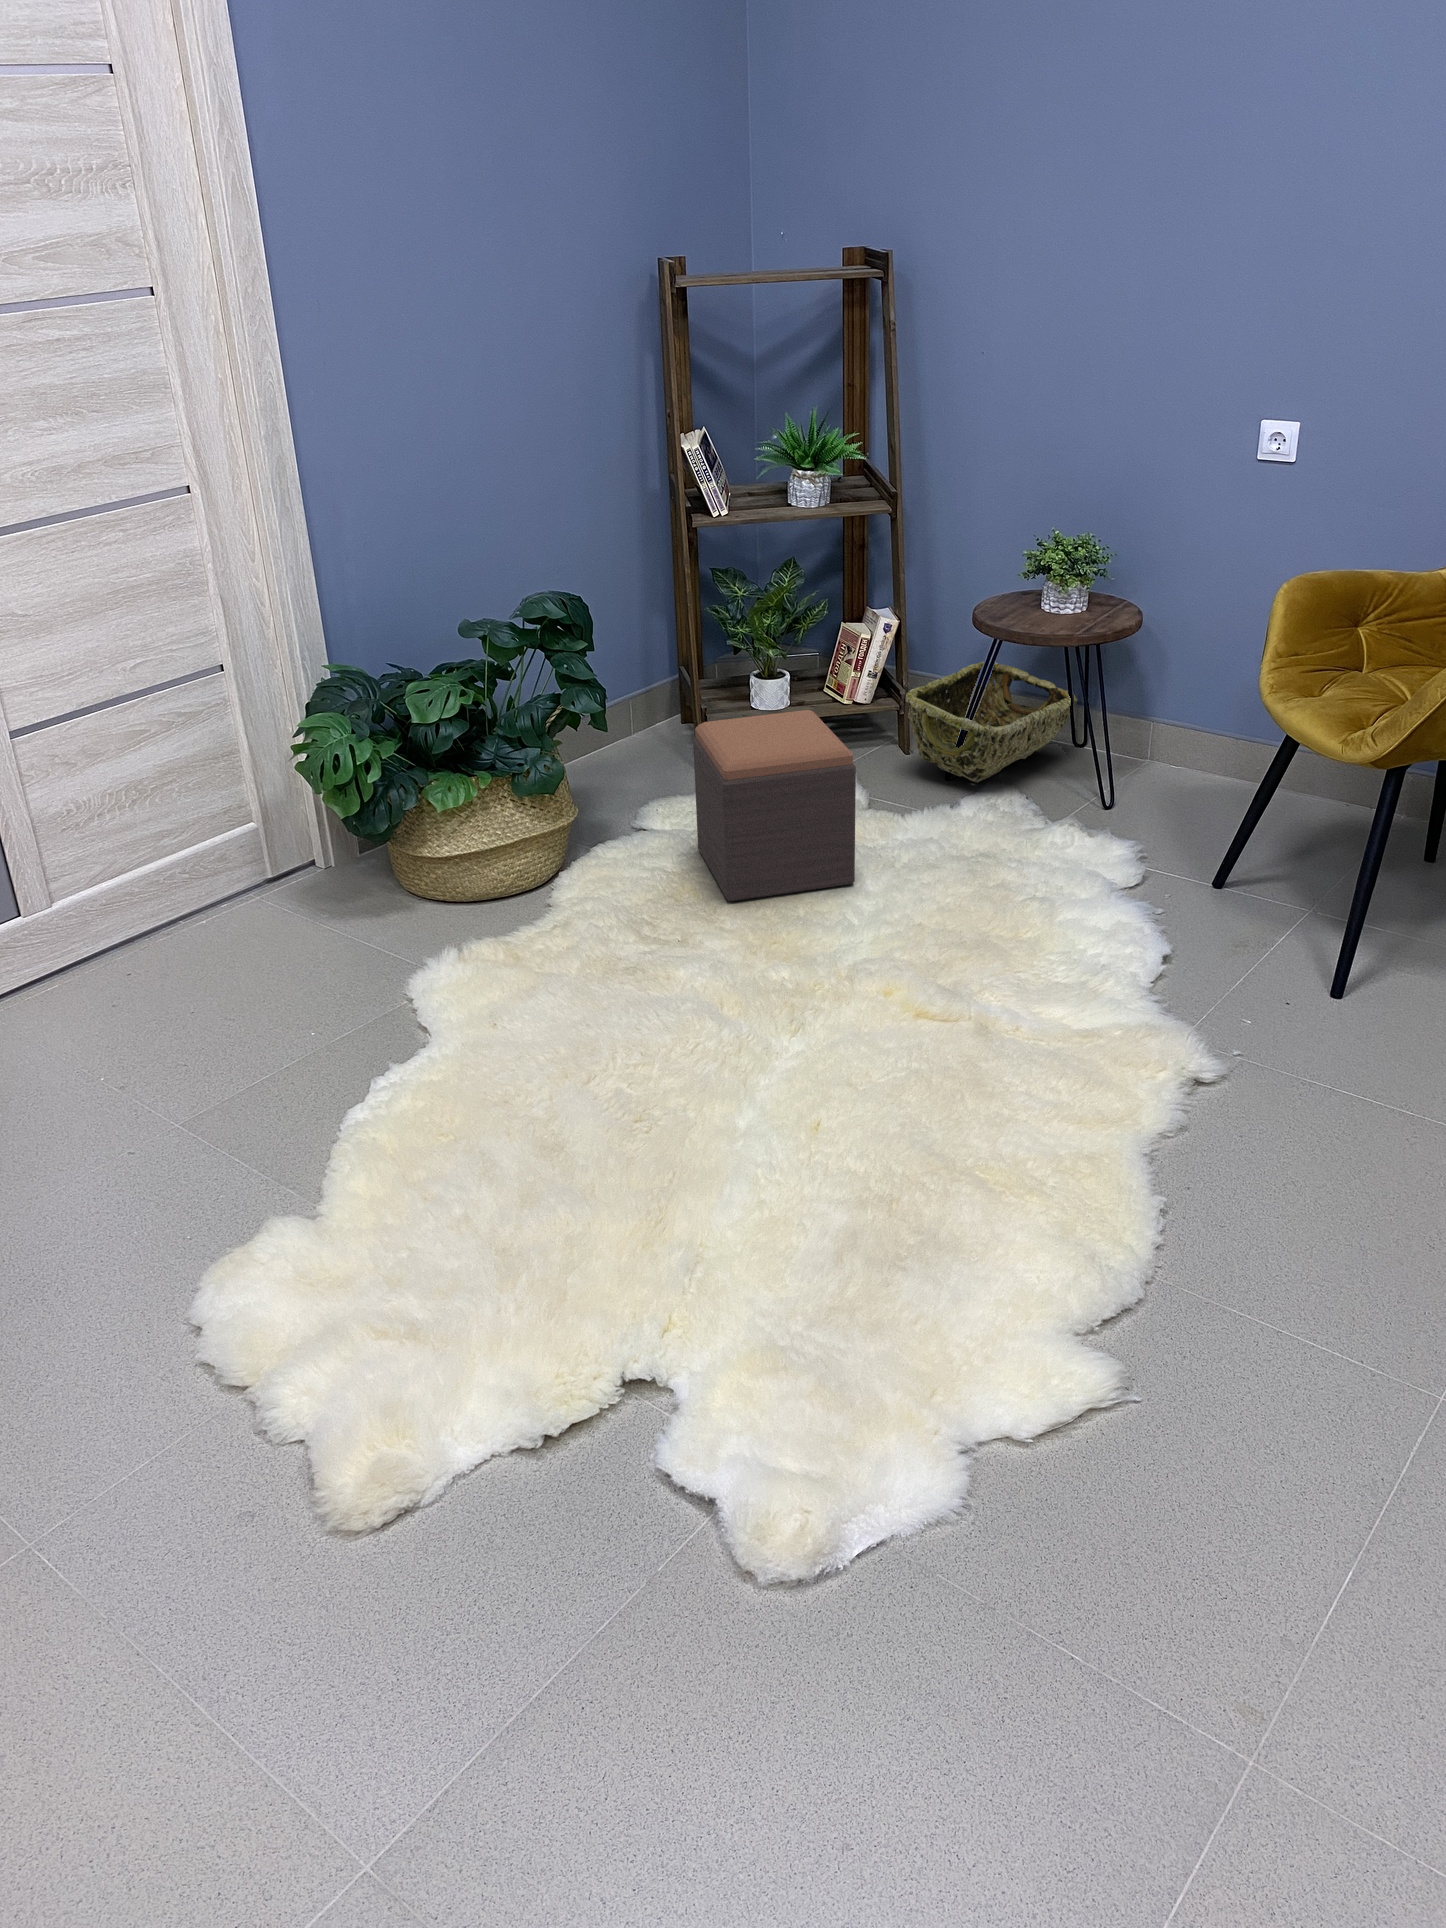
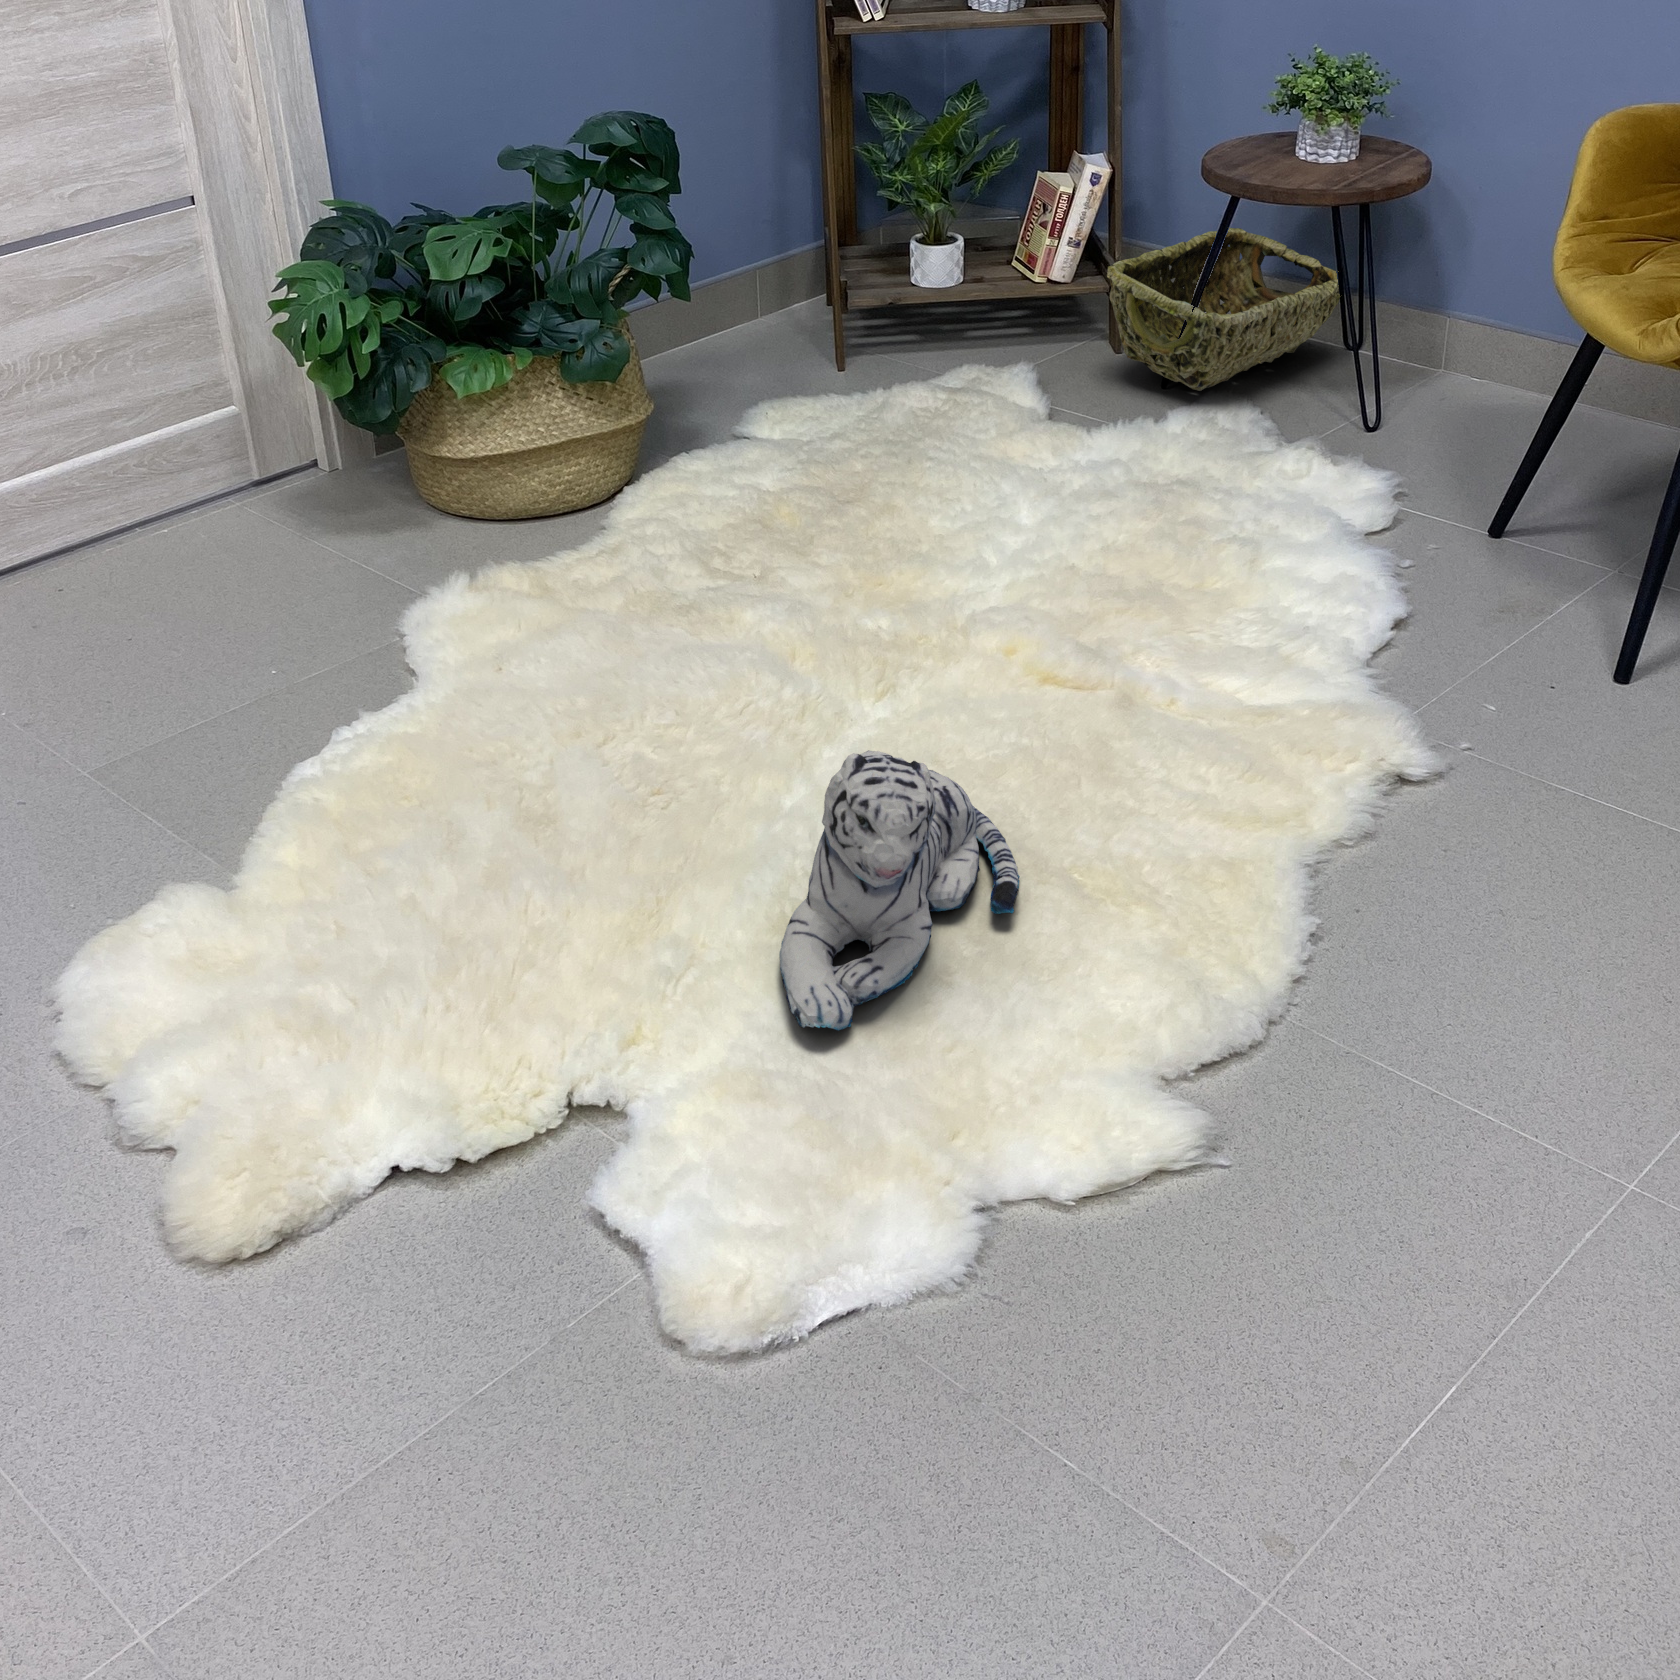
footstool: present [693,710,856,901] -> none [802,281,1007,531]
plush toy: none [768,1088,941,1310] -> present [780,750,1020,1030]

